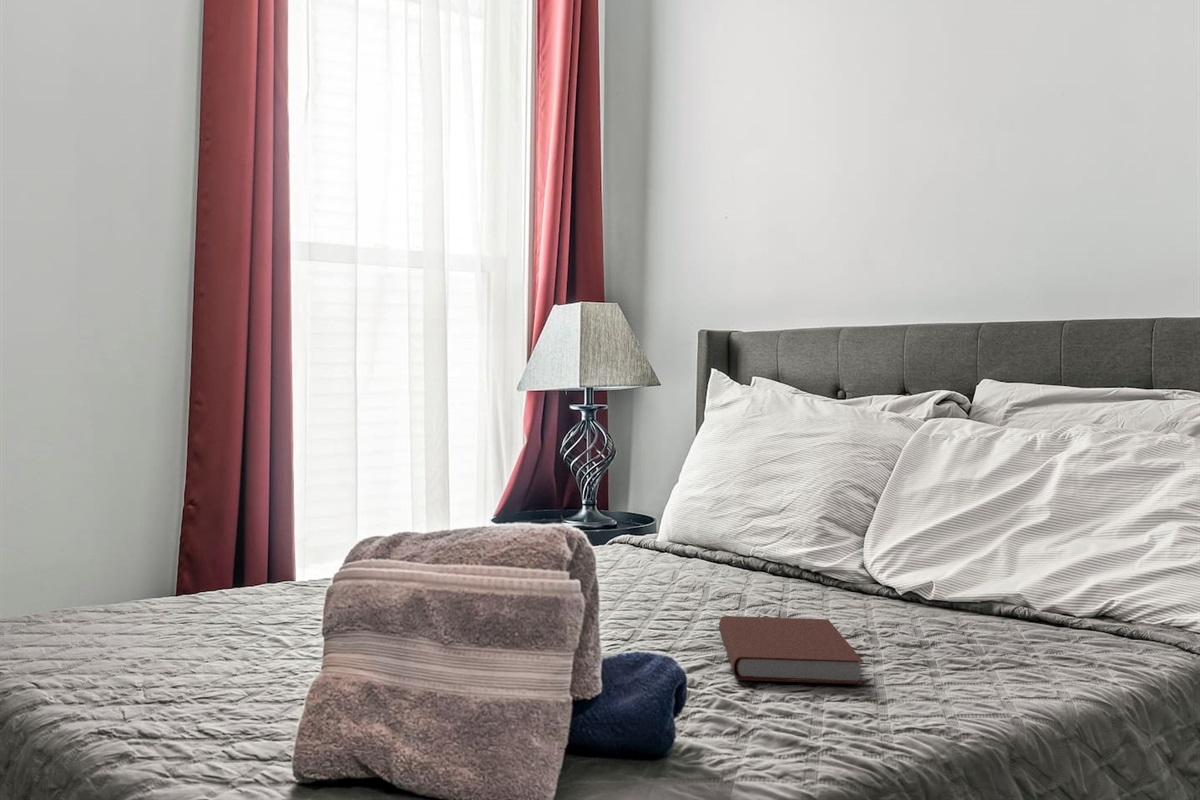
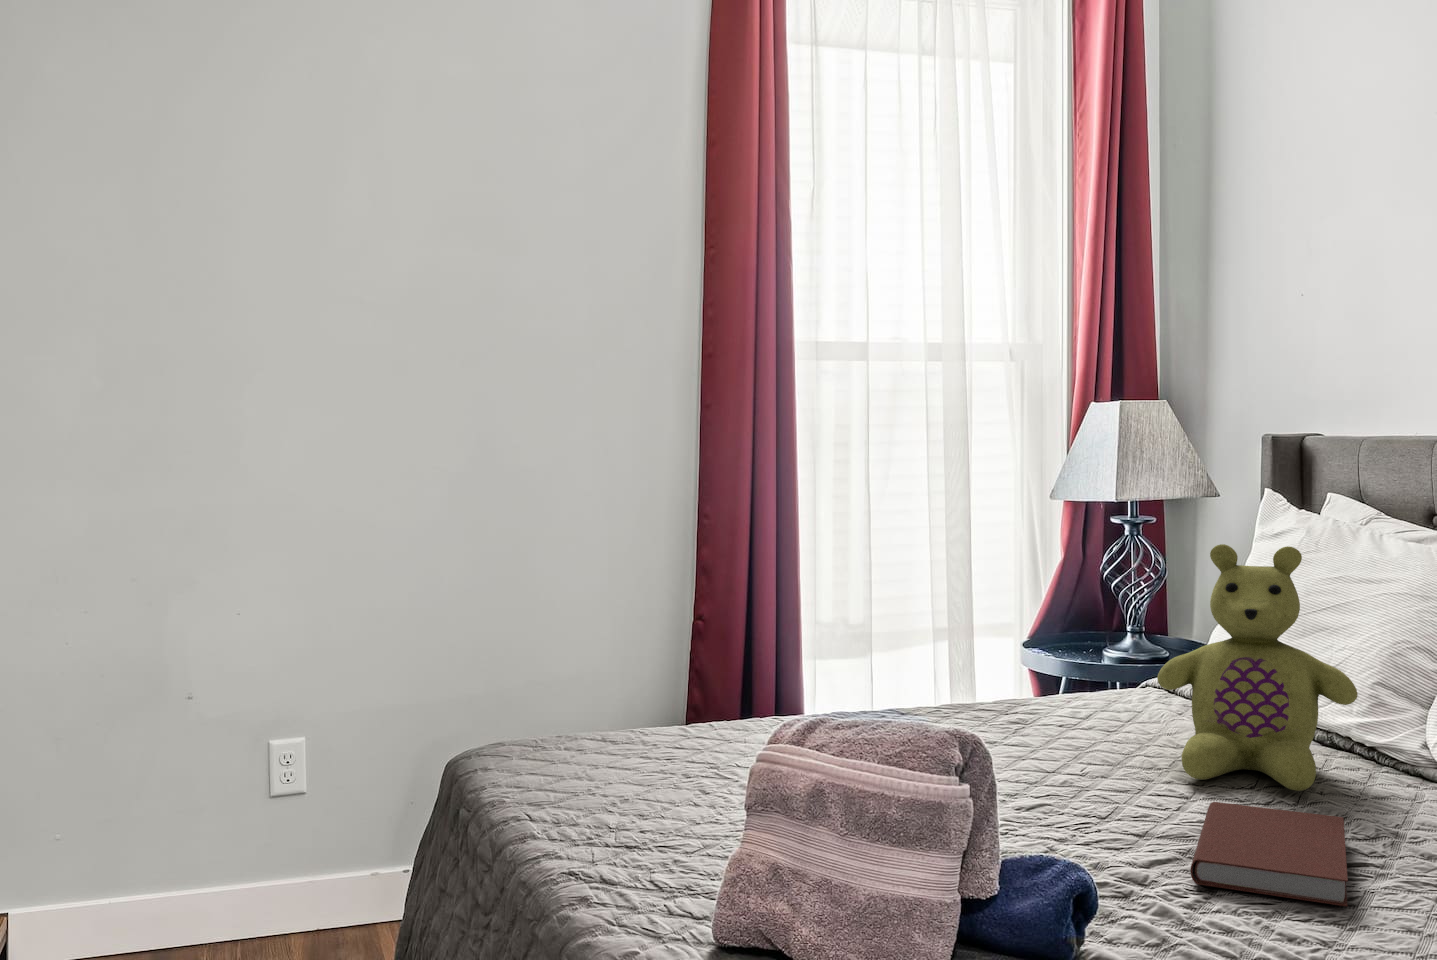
stuffed bear: none [652,400,812,607] -> present [1157,544,1358,791]

